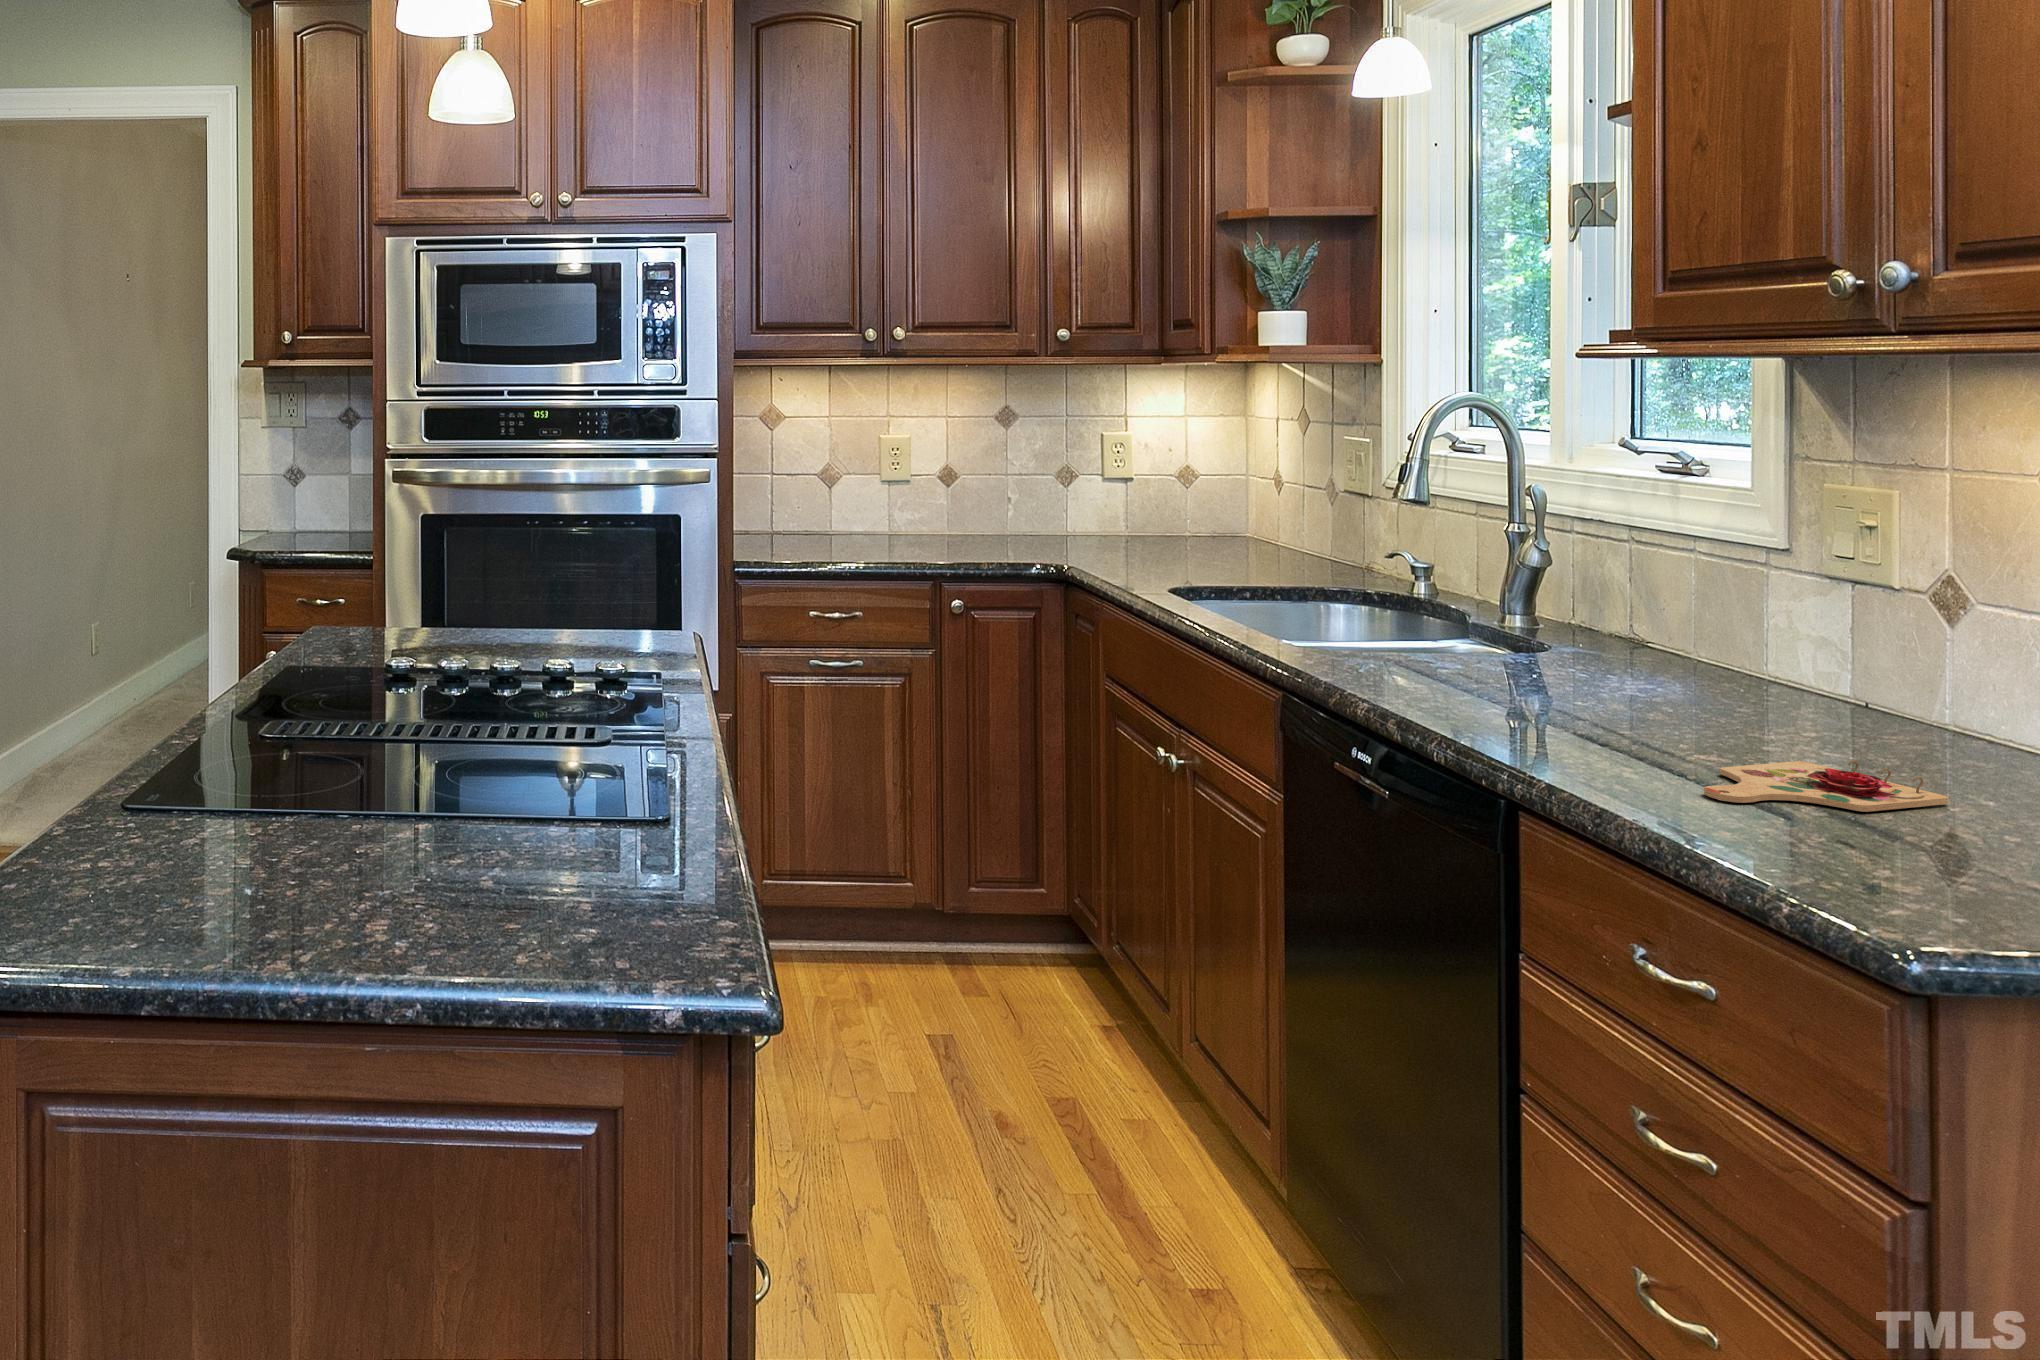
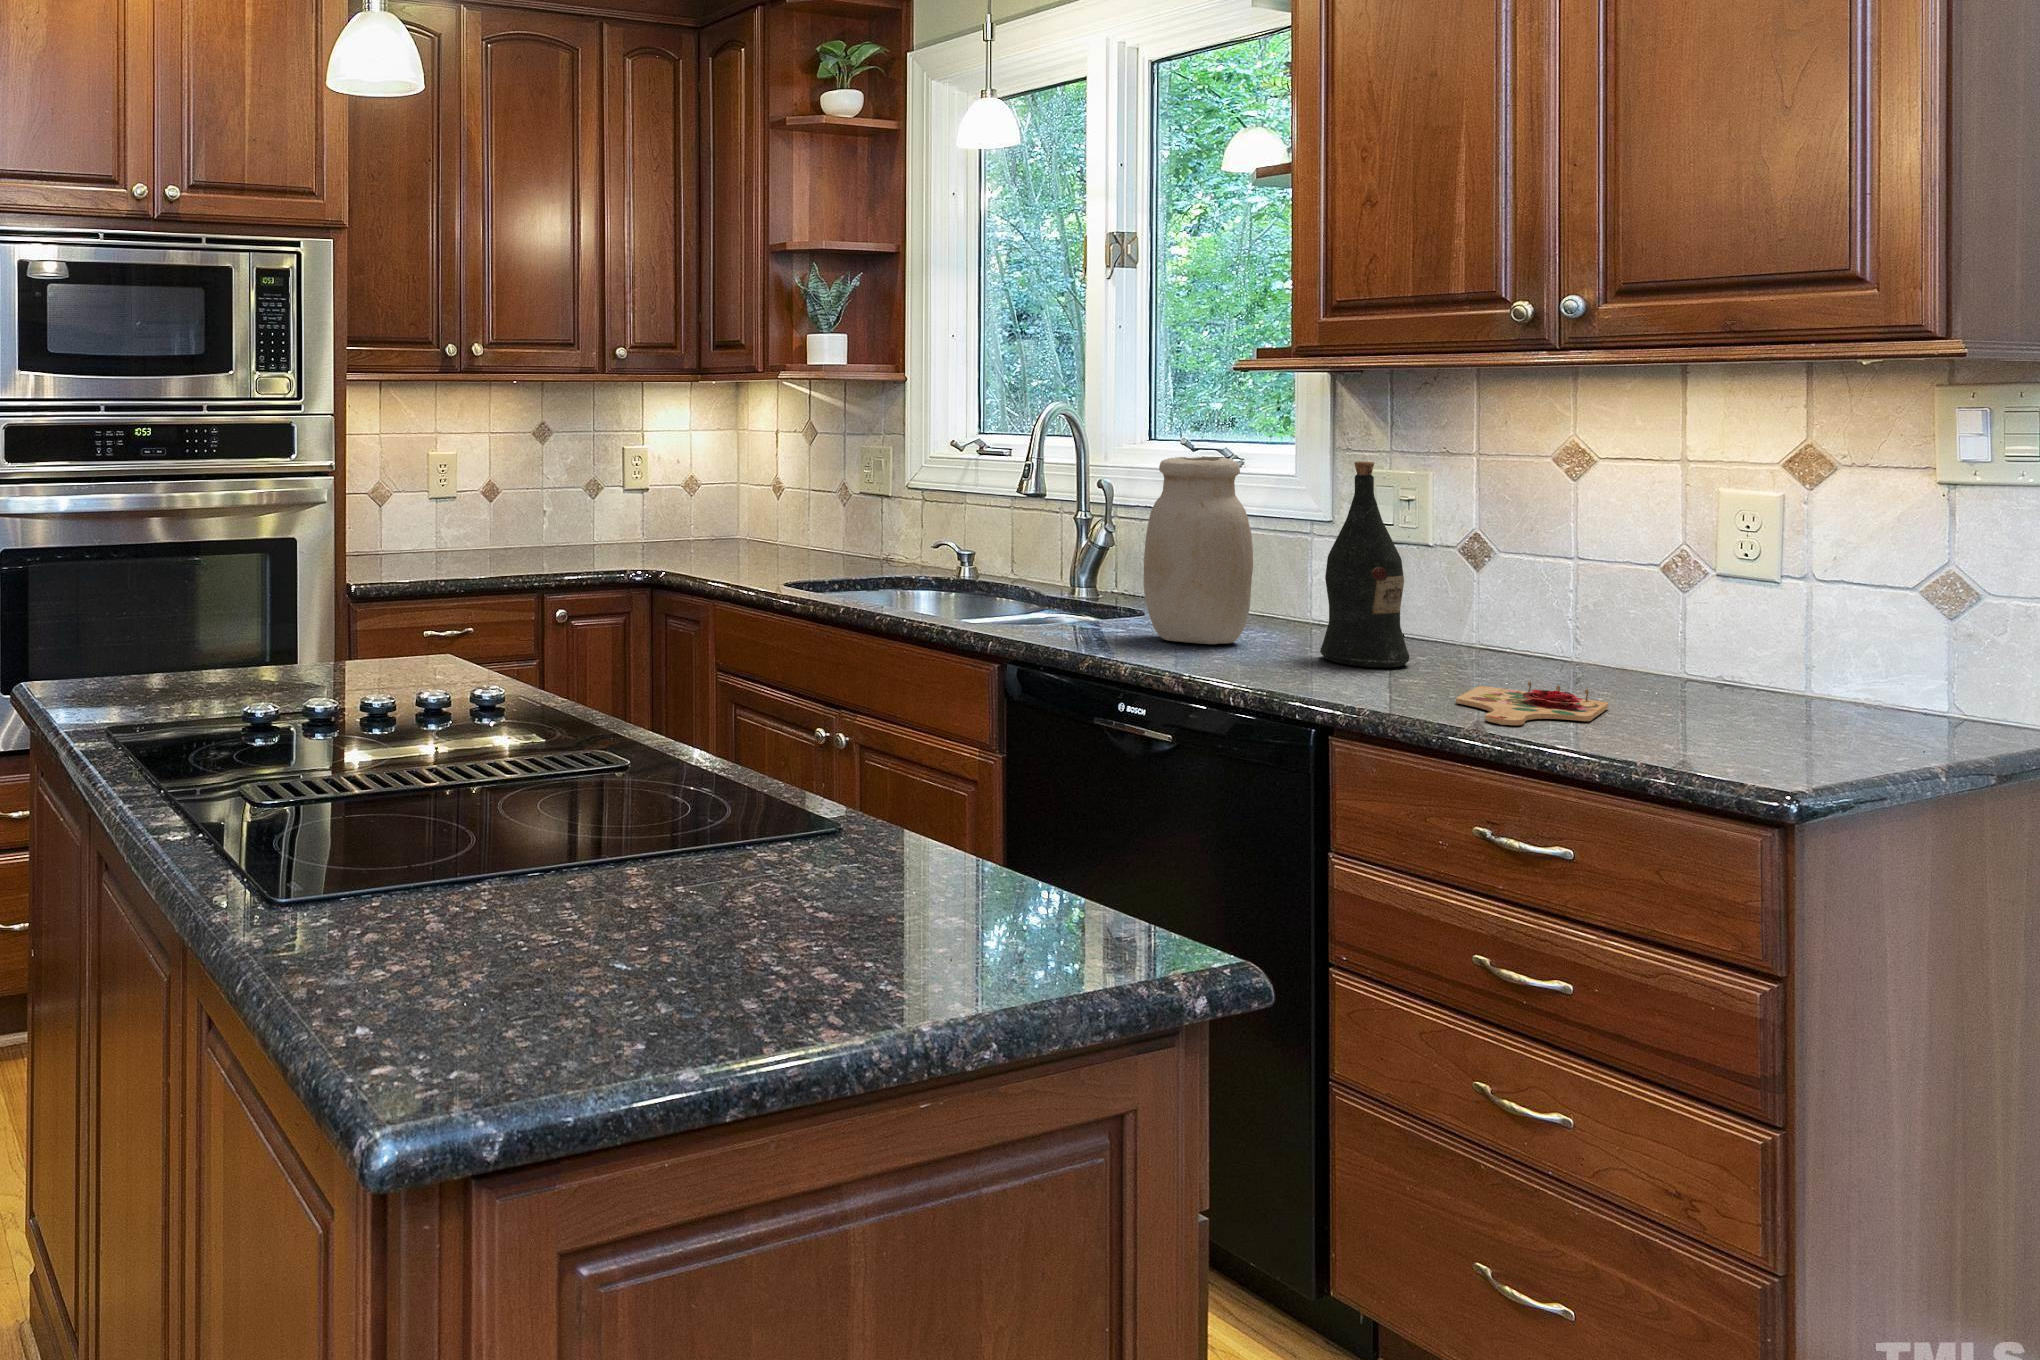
jar: none [1472,464,1611,687] -> present [1144,457,1253,644]
wine bottle: none [1663,477,1784,732] -> present [1320,462,1409,667]

